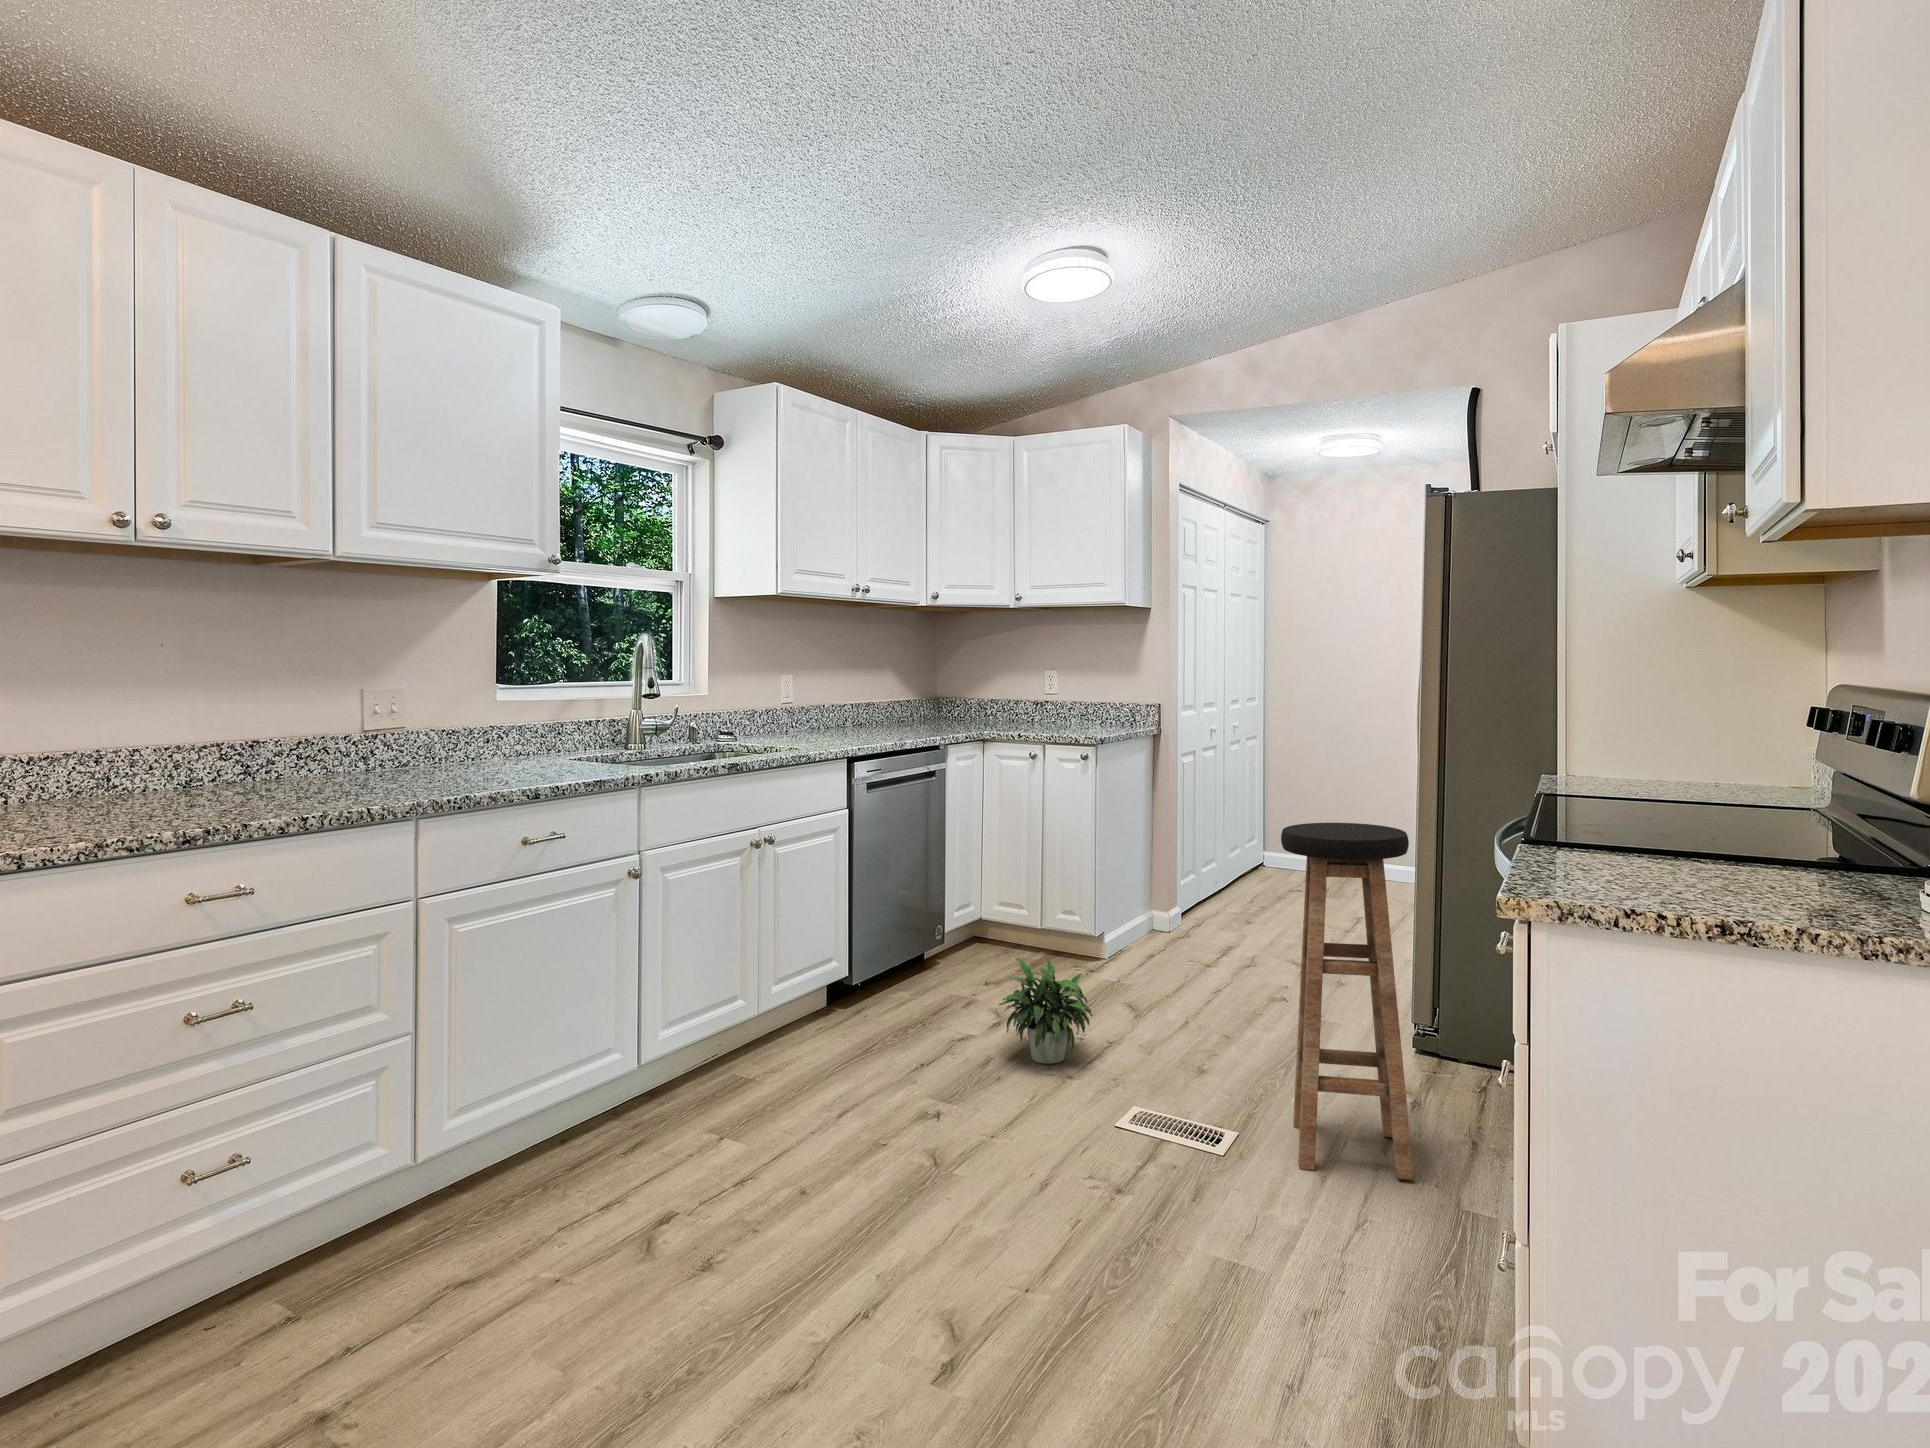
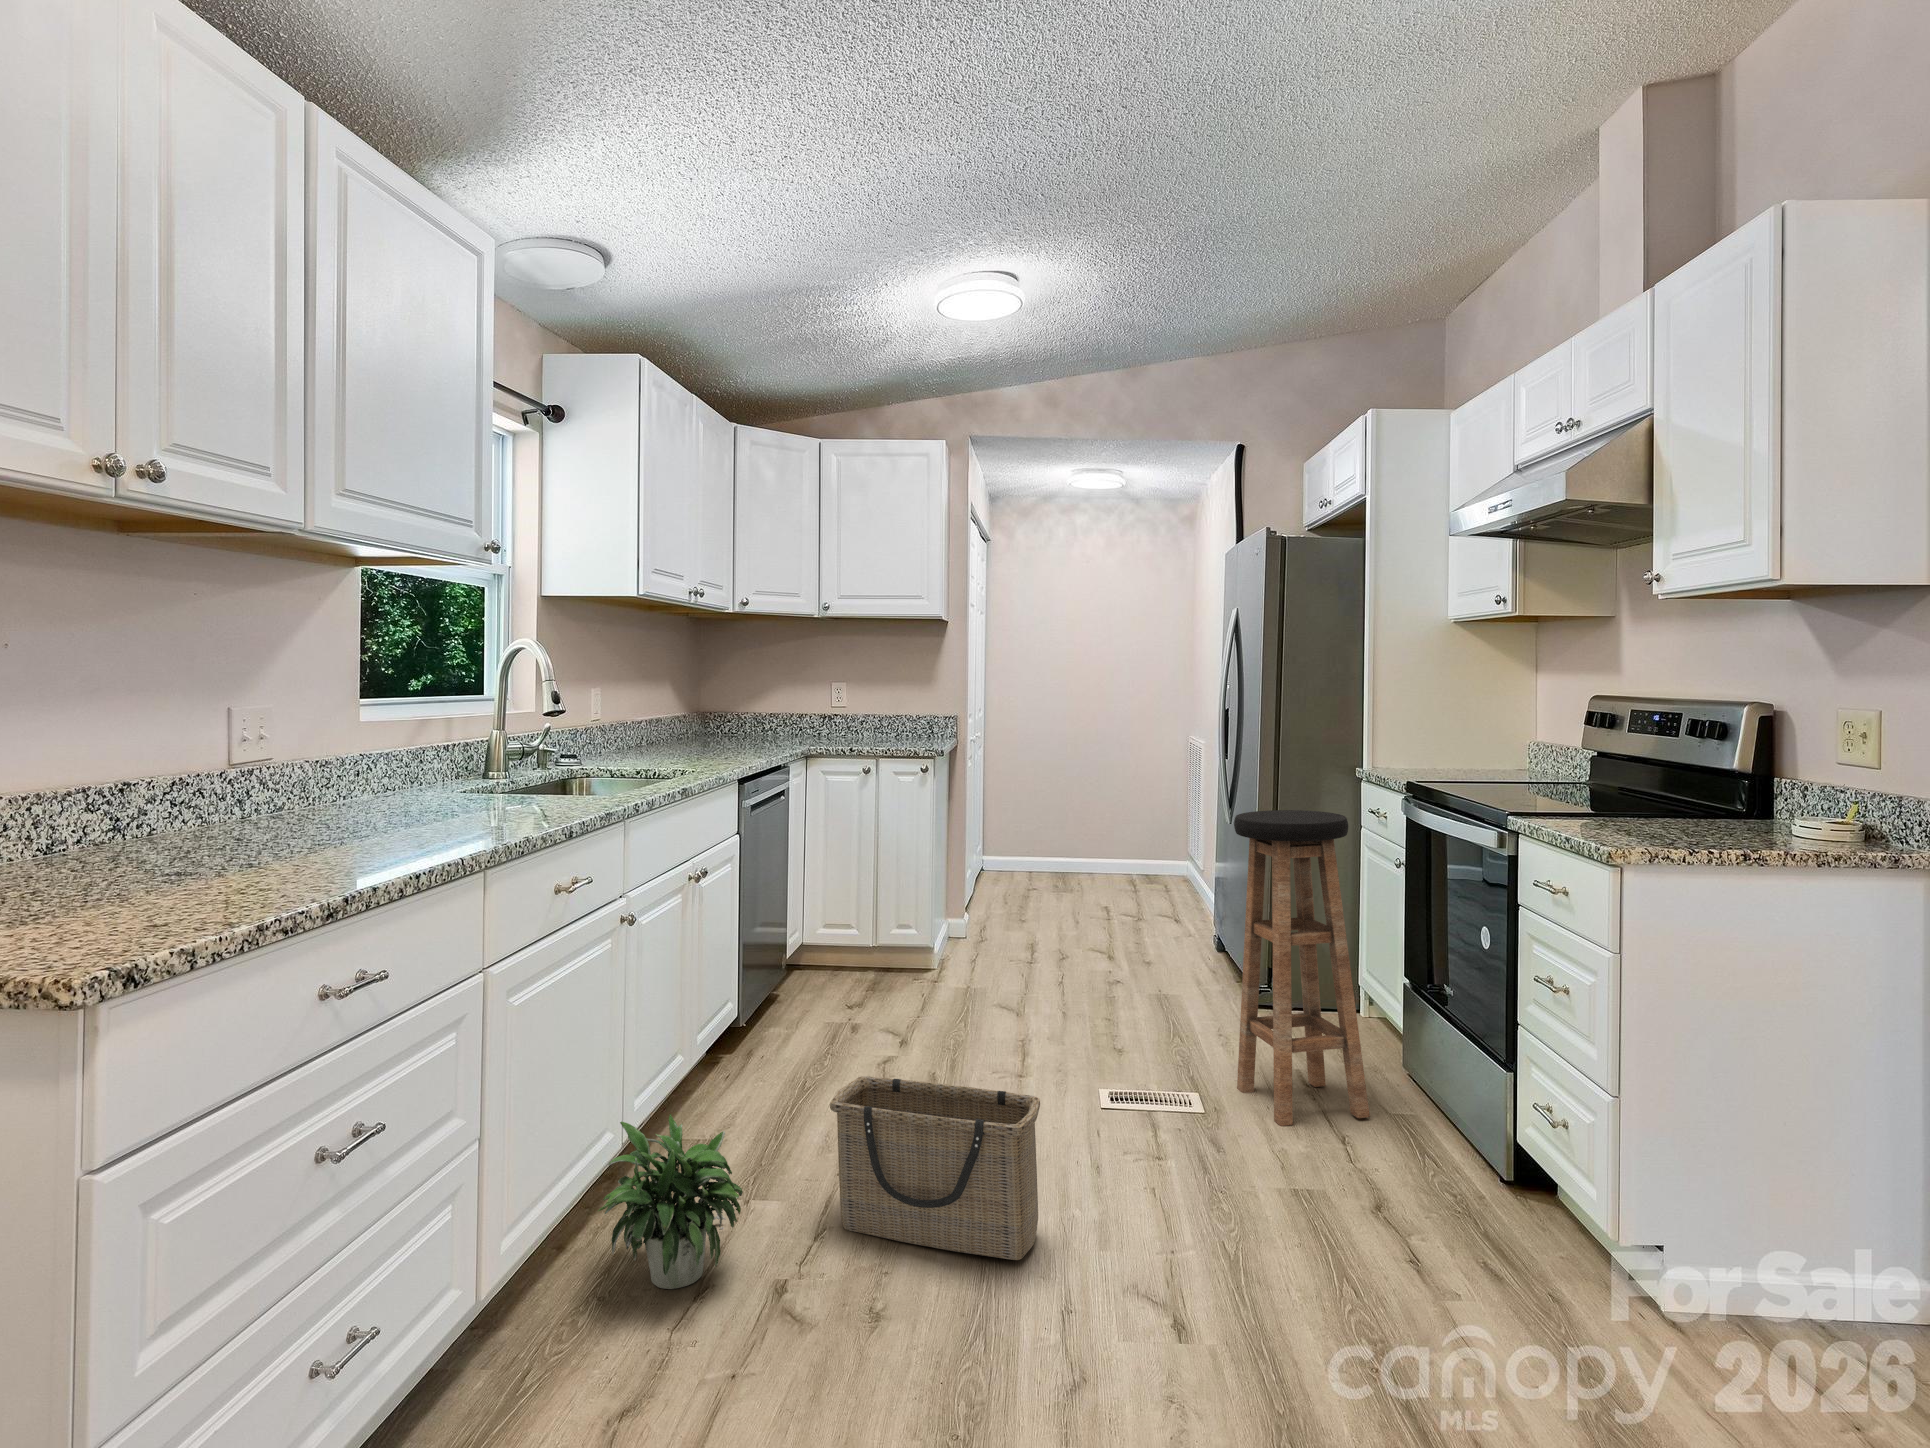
potted plant: present [999,958,1093,1064] -> present [598,1114,743,1289]
basket: none [774,1039,944,1234] -> present [830,1076,1040,1260]

